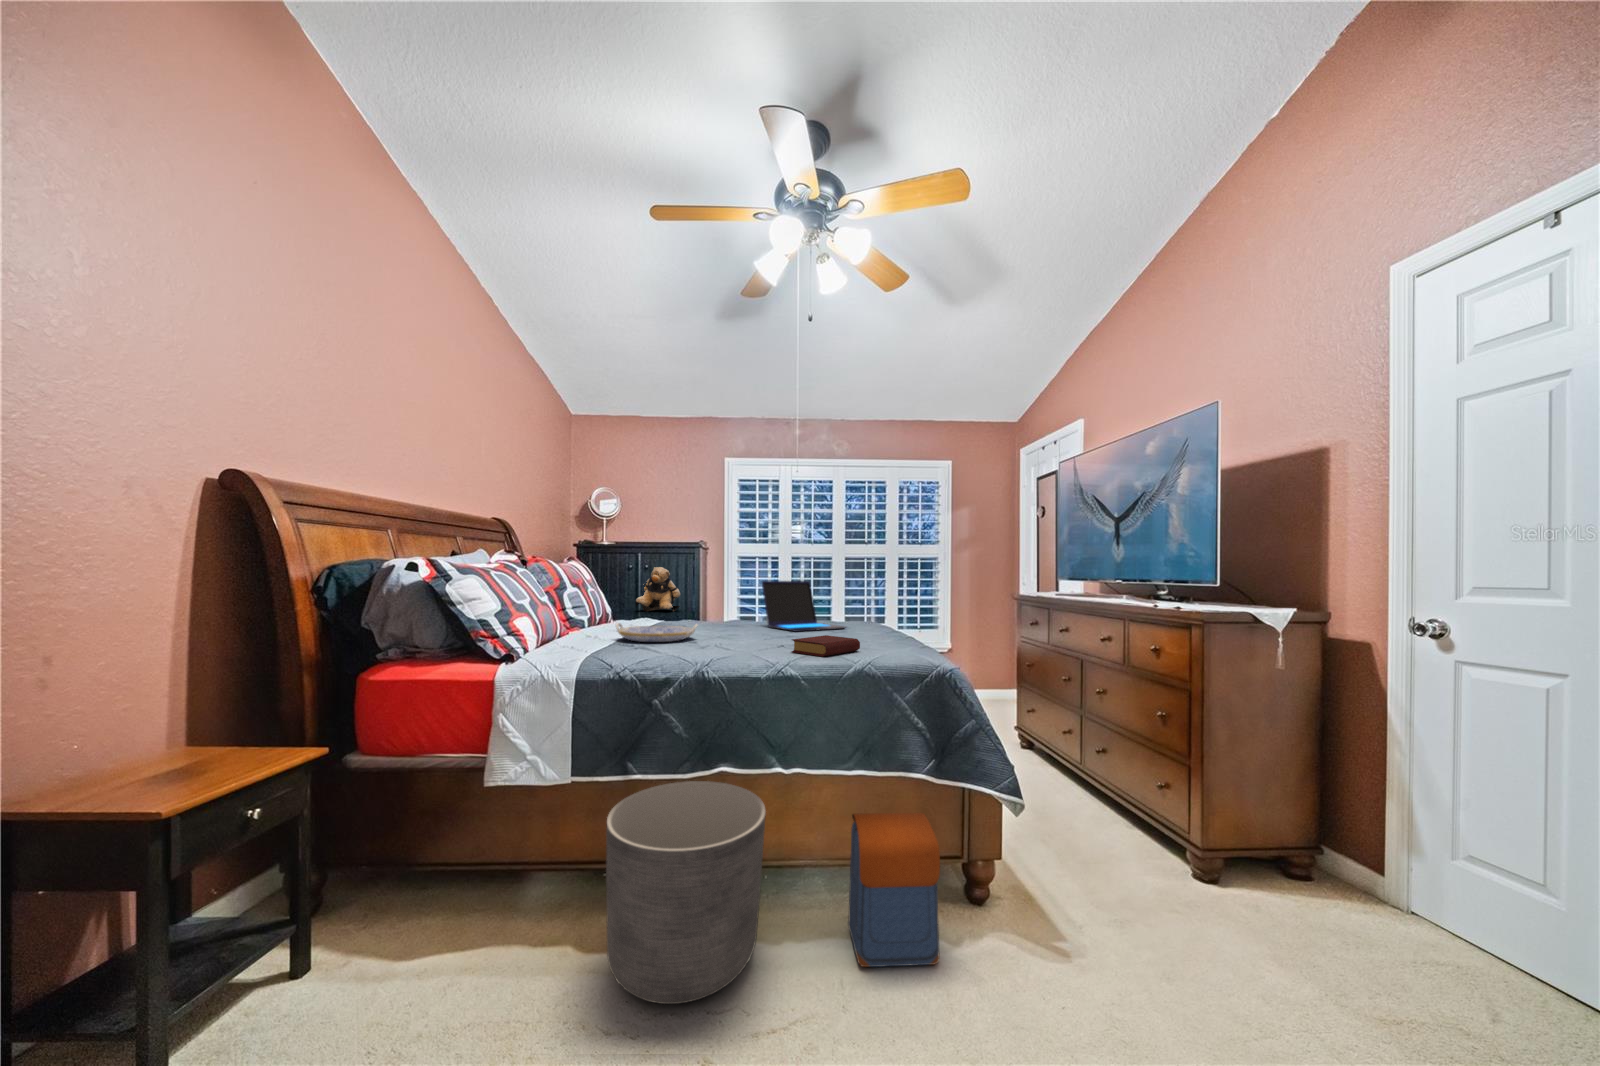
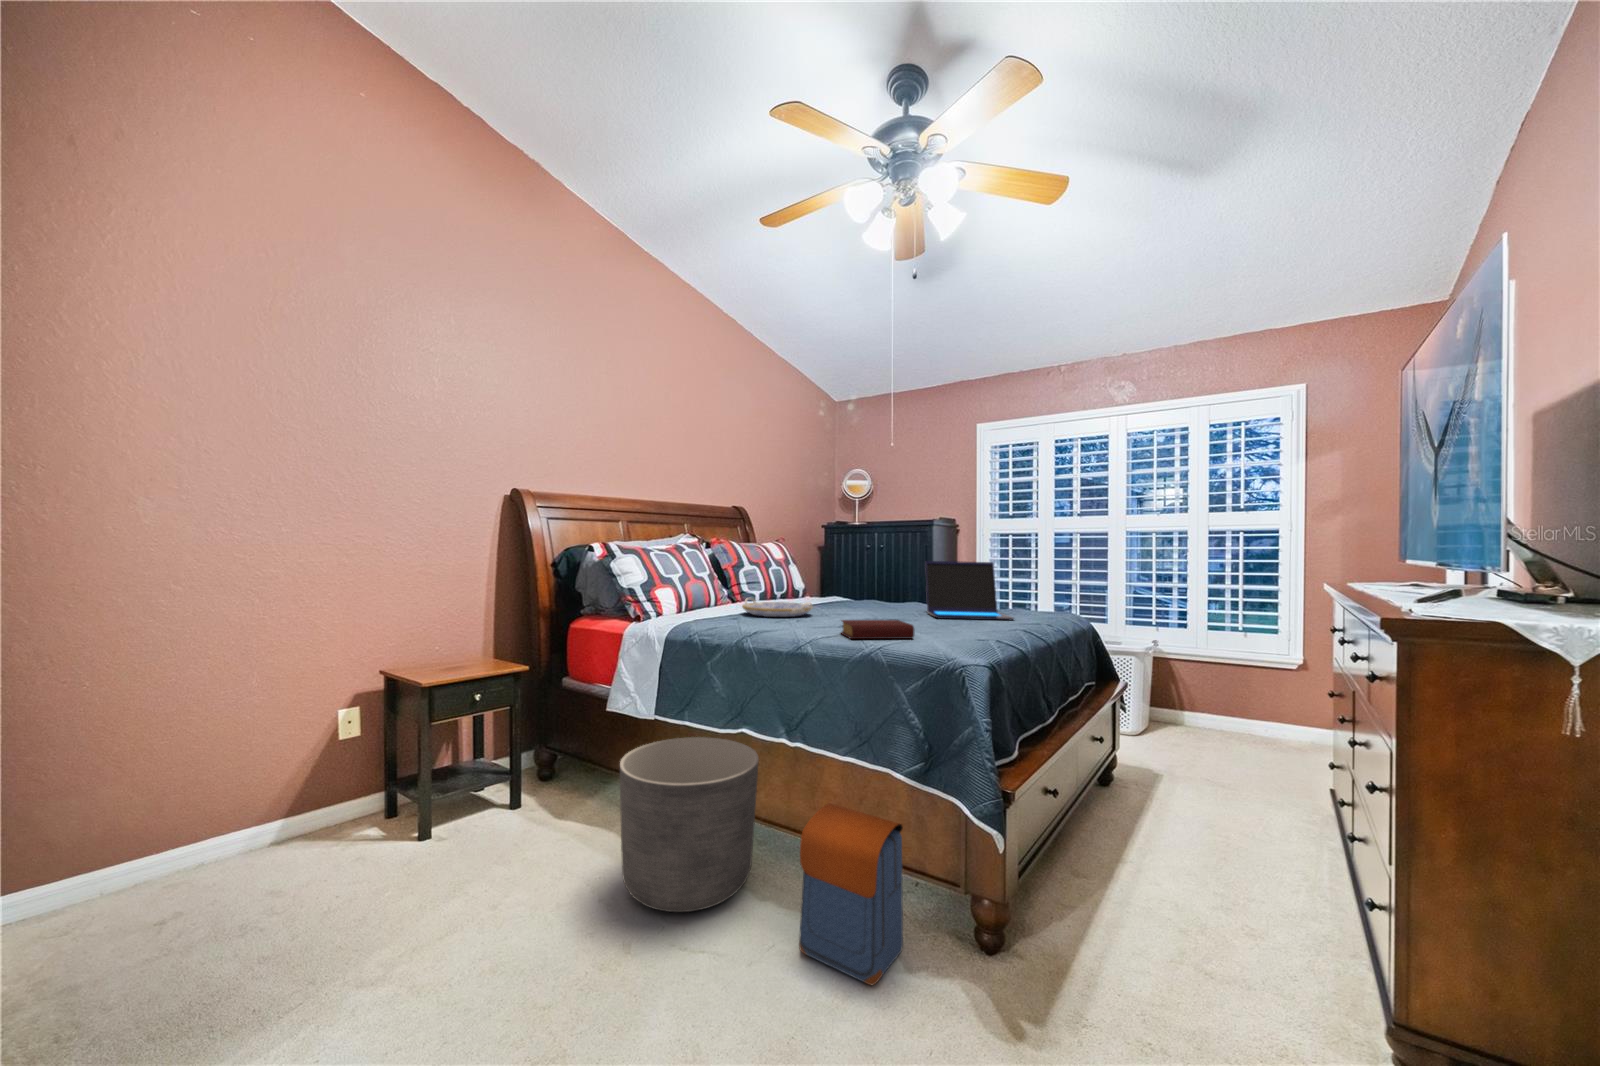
teddy bear: present [636,567,680,612] -> none [864,548,911,595]

